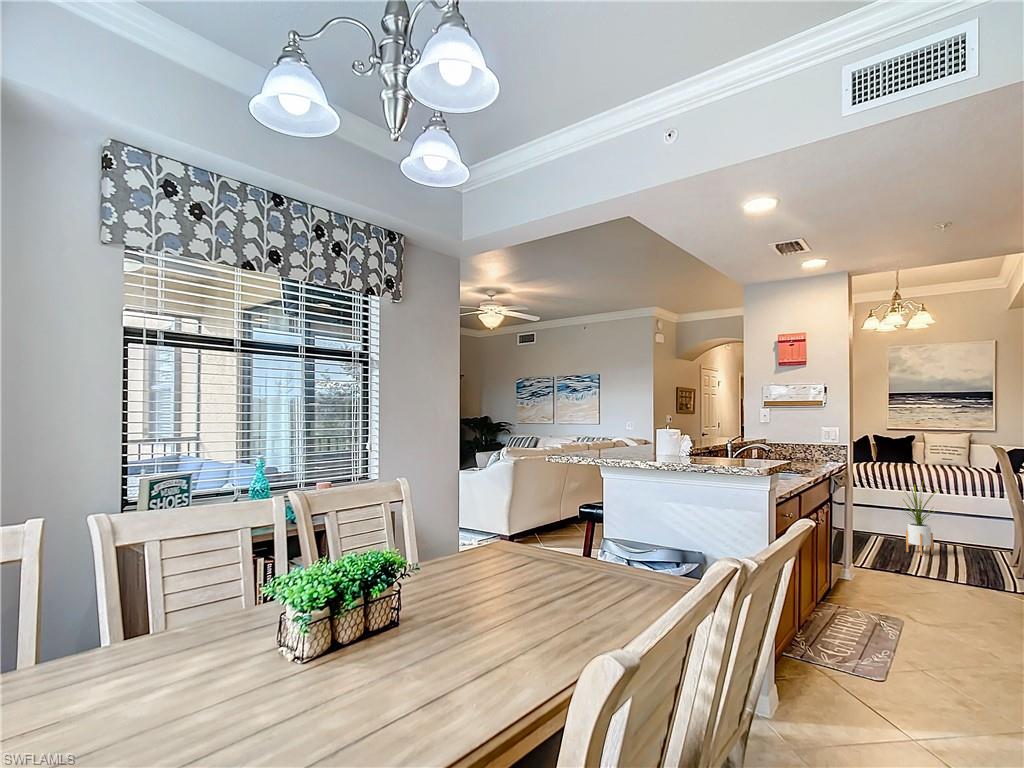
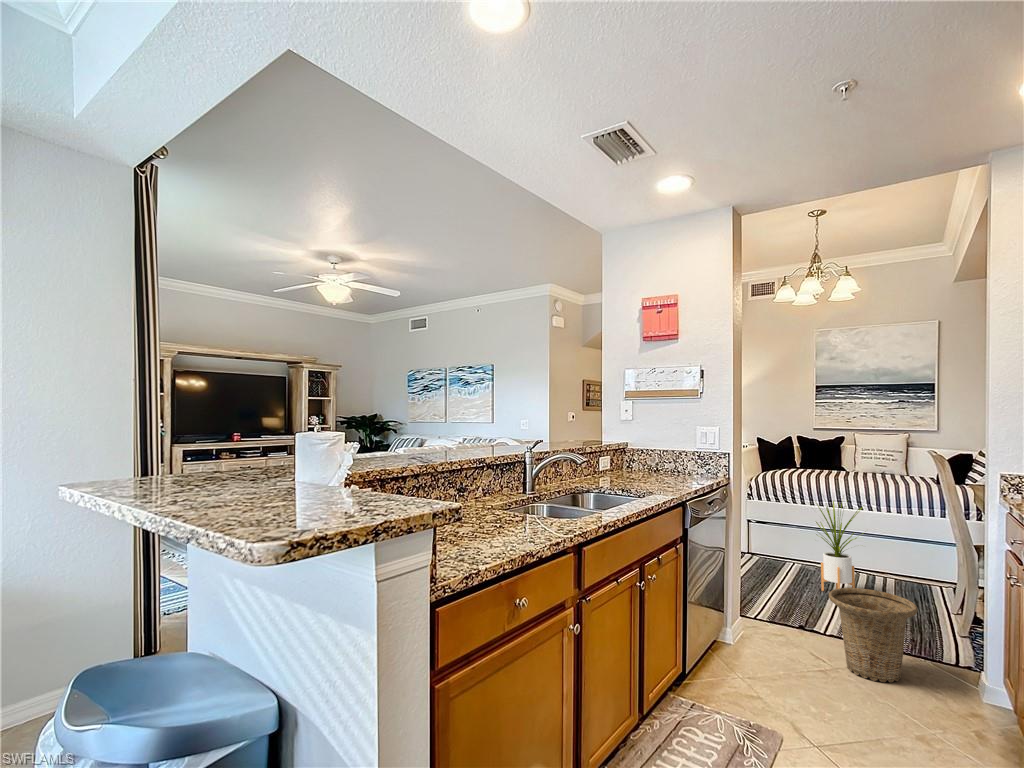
basket: none [923,540,988,599] -> present [829,588,918,682]

